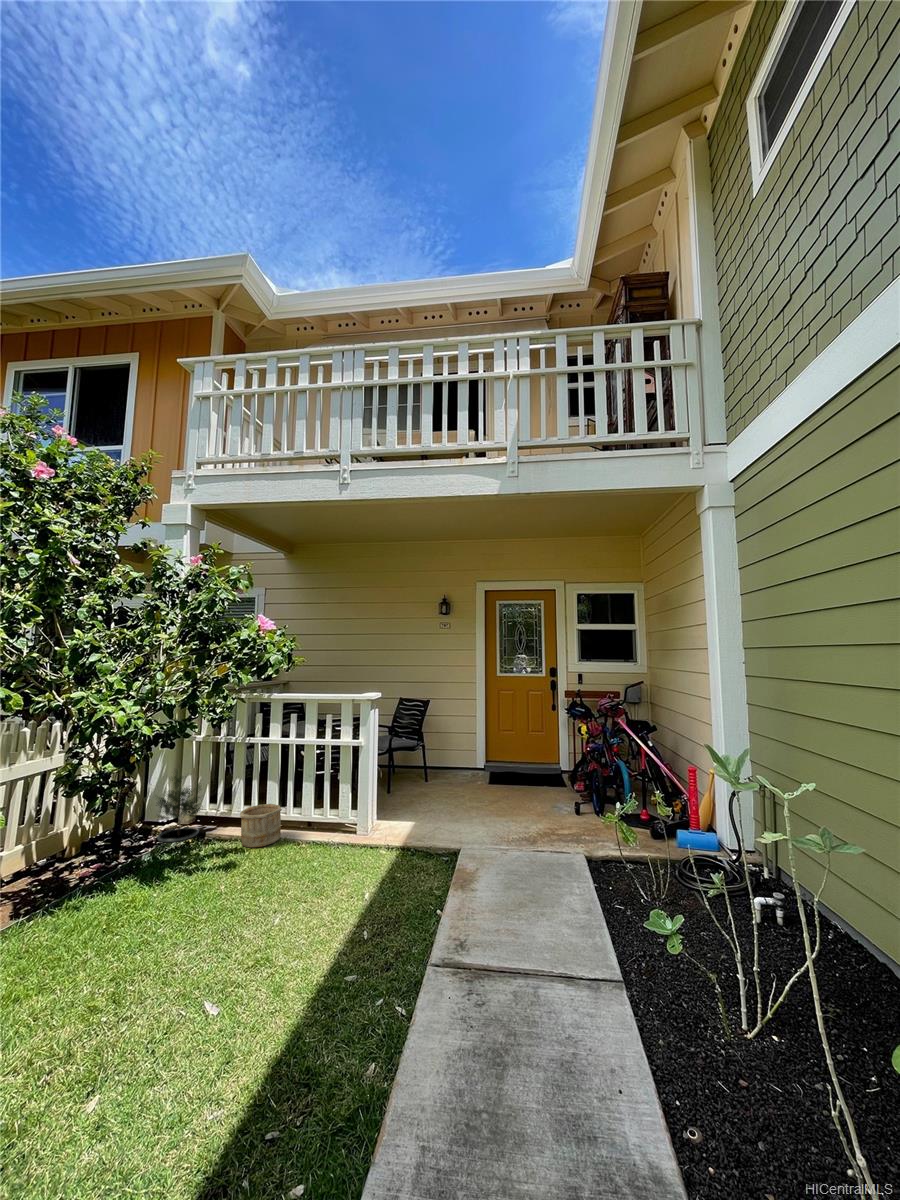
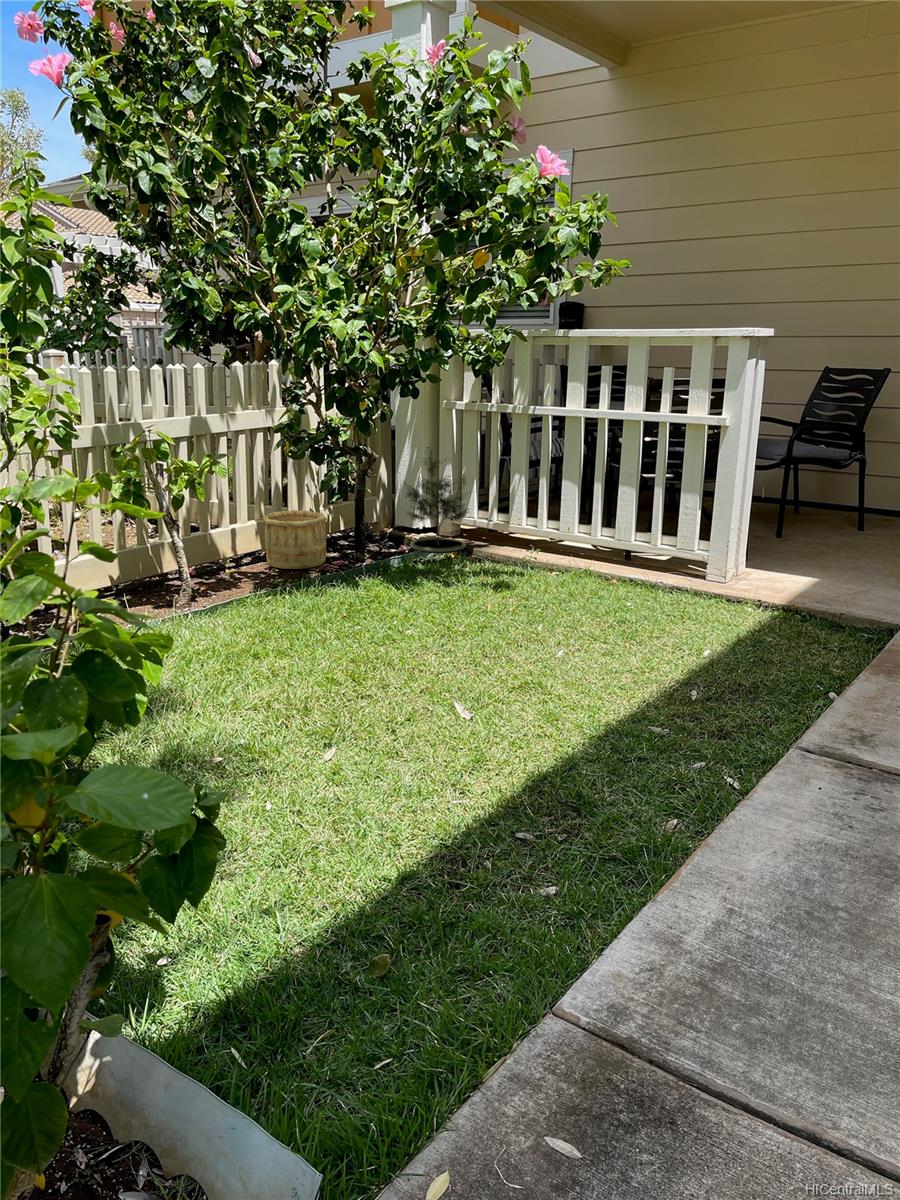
wooden bucket: present [240,804,282,847] -> present [263,510,327,569]

